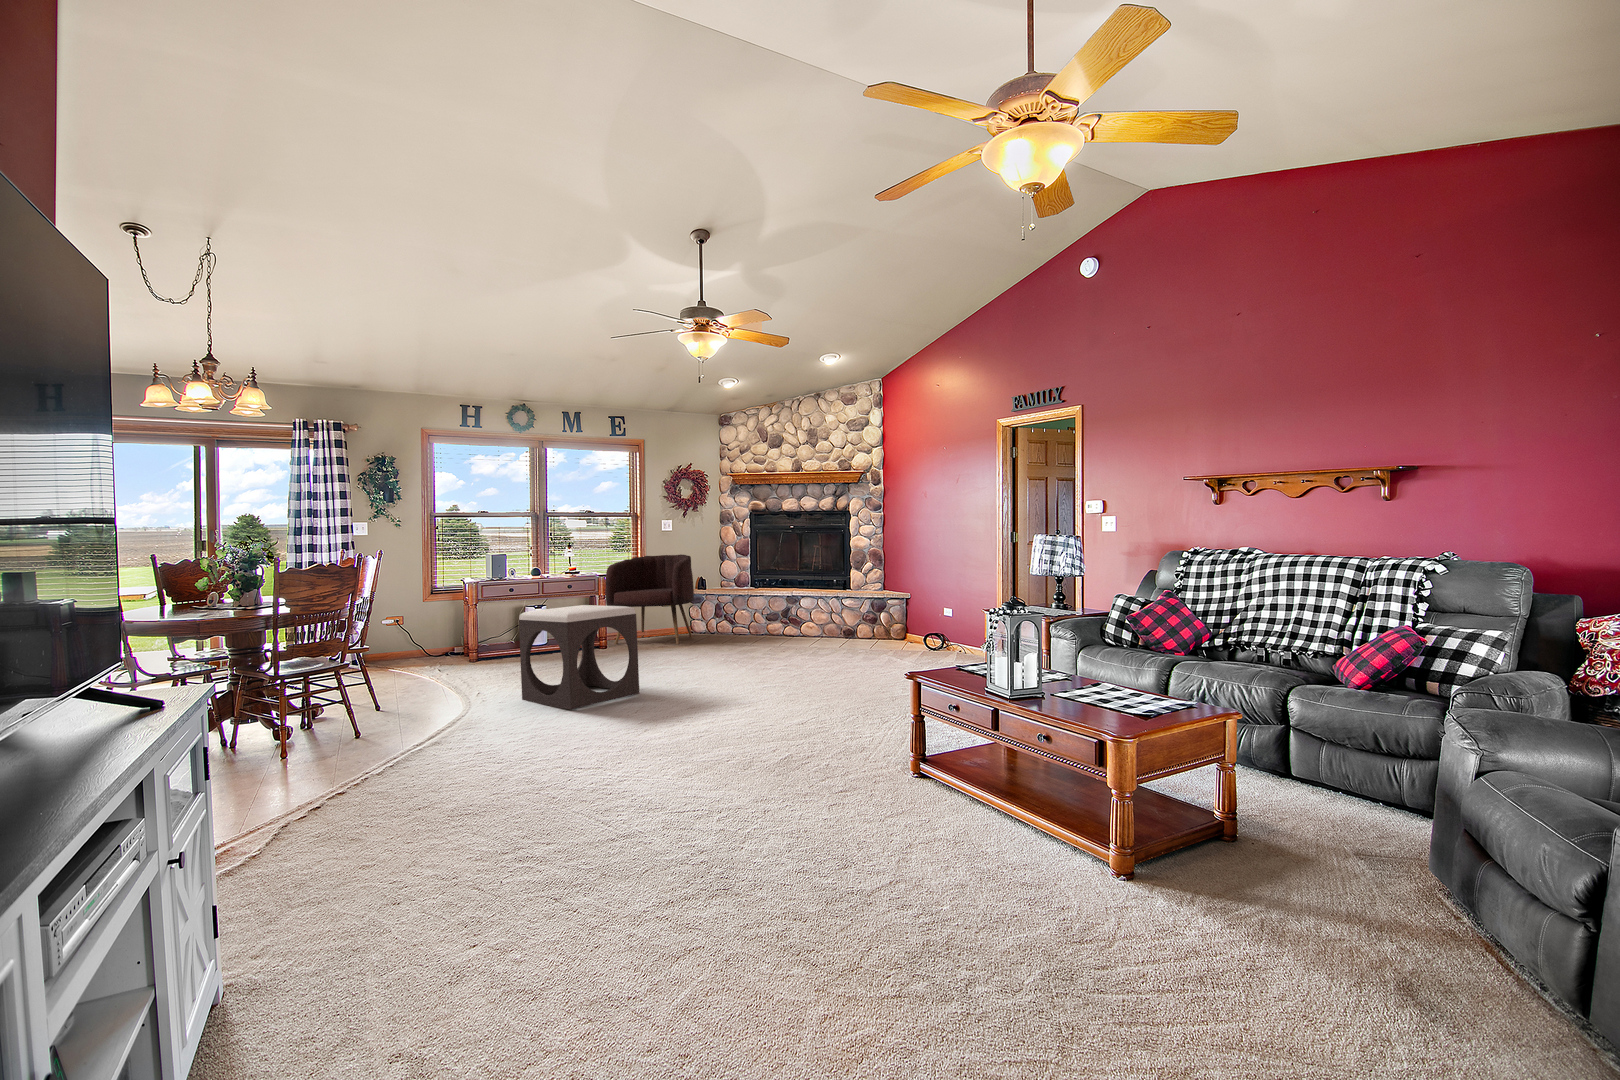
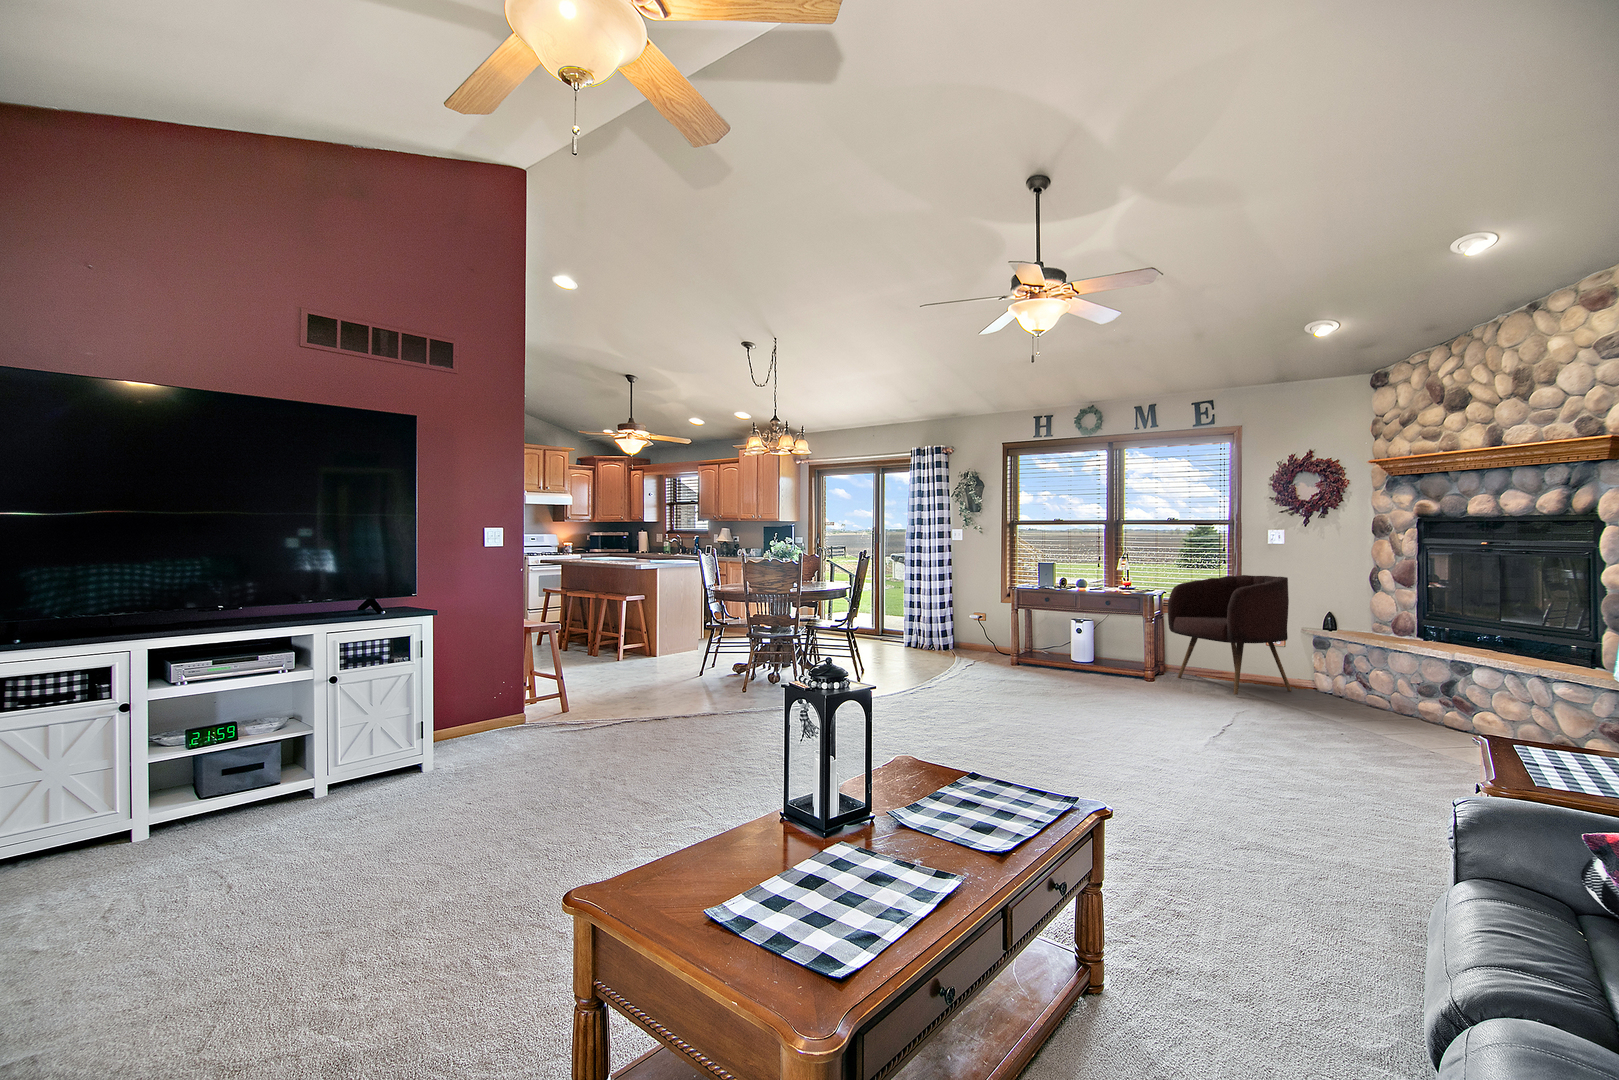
footstool: present [519,605,639,709] -> none [914,624,1007,730]

